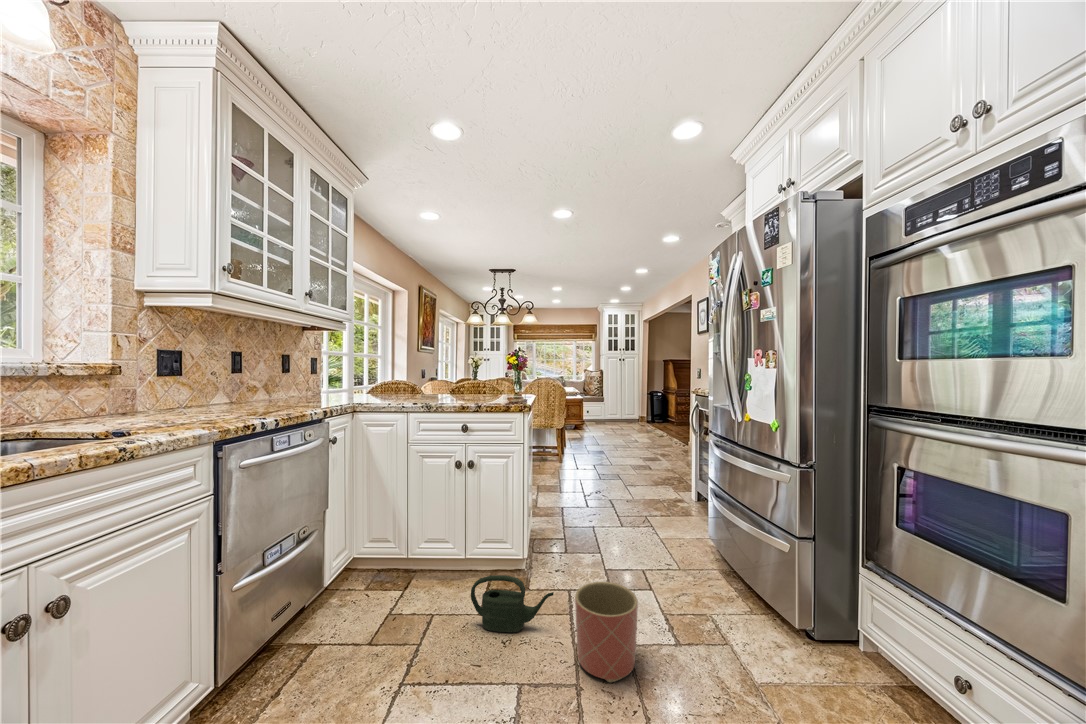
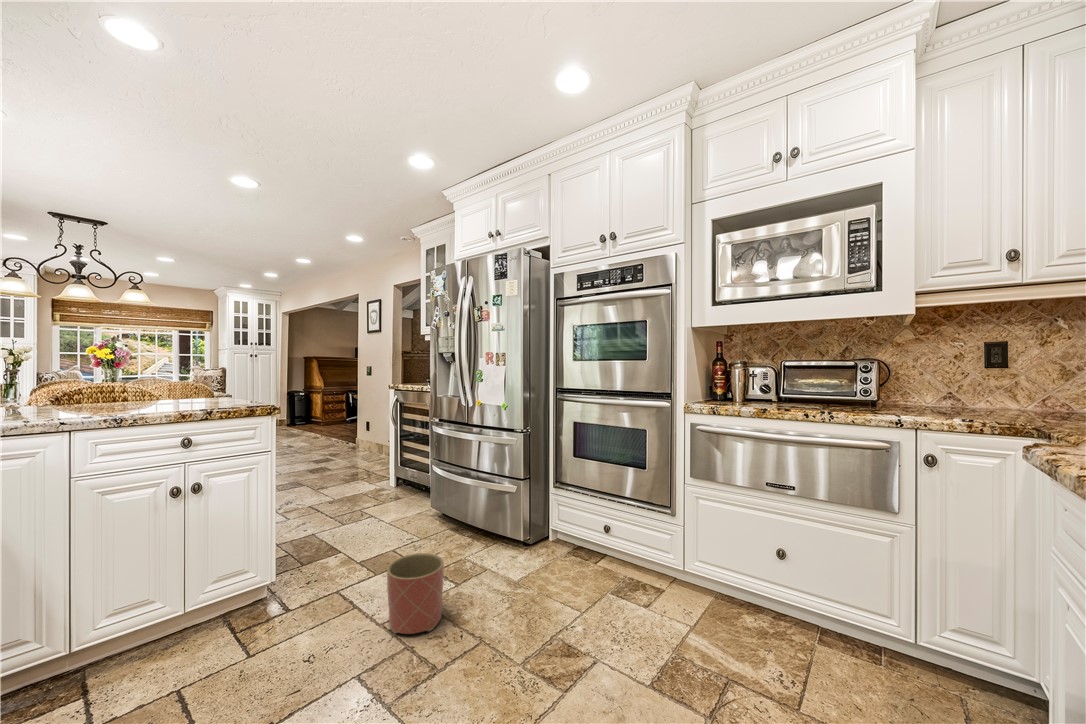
watering can: present [471,575,554,632] -> none [247,588,351,663]

